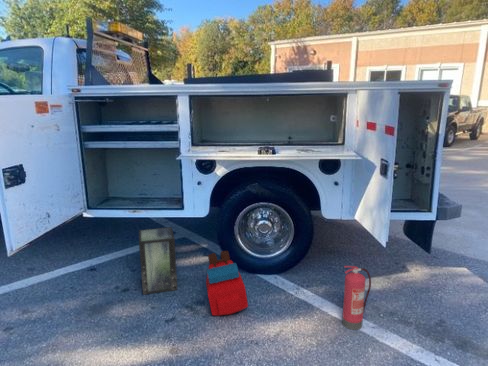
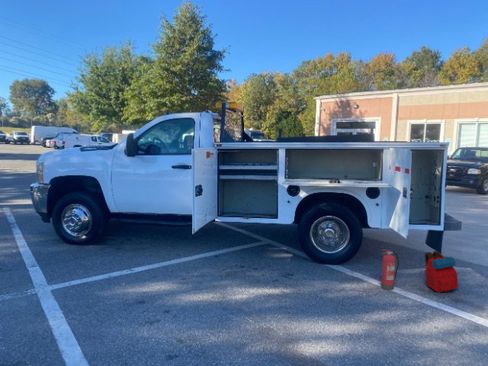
storage box: present [139,227,177,294] -> none [249,230,274,270]
backpack: present [206,251,248,316] -> present [425,251,458,292]

